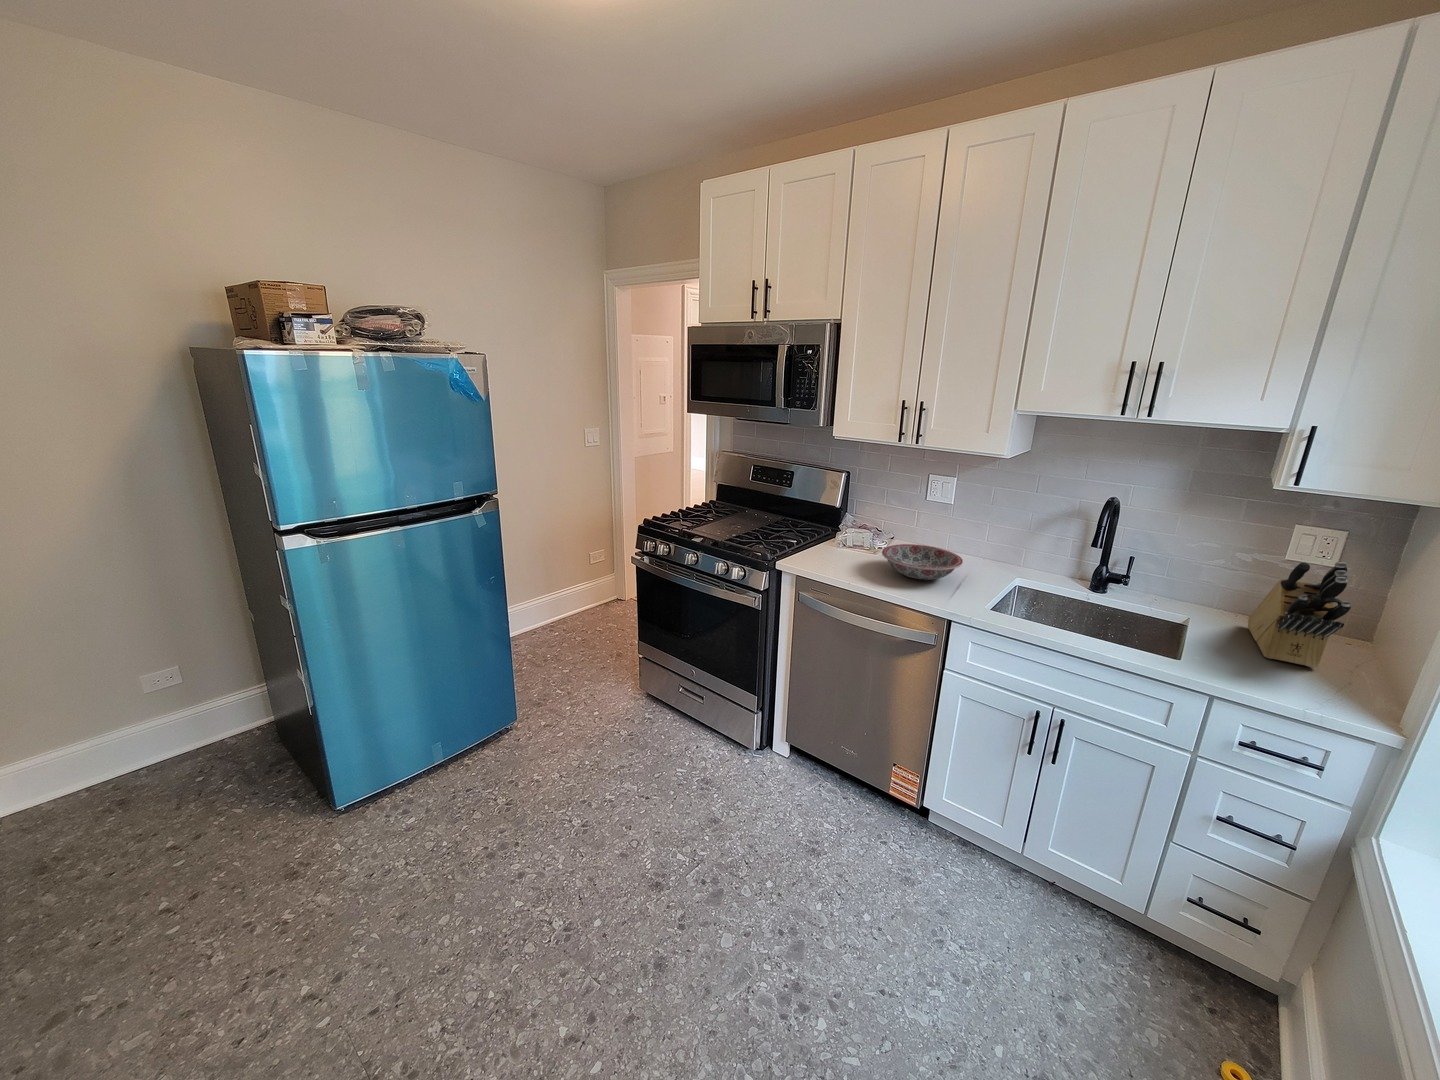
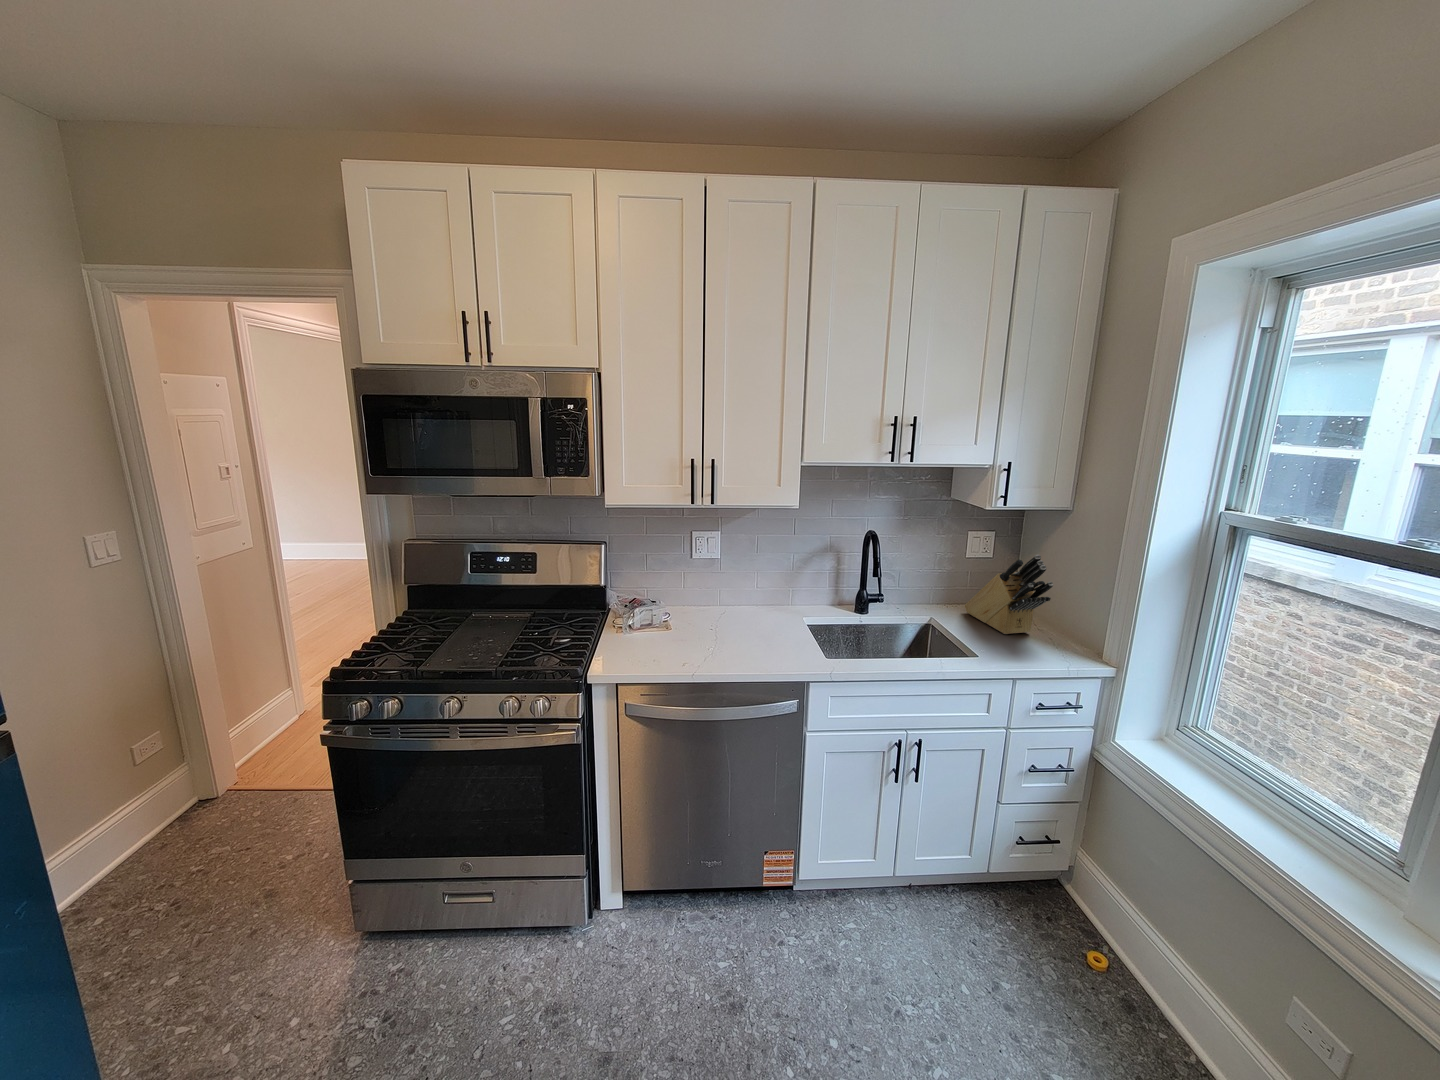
ceramic bowl: present [882,544,963,580] -> none [699,606,781,646]

